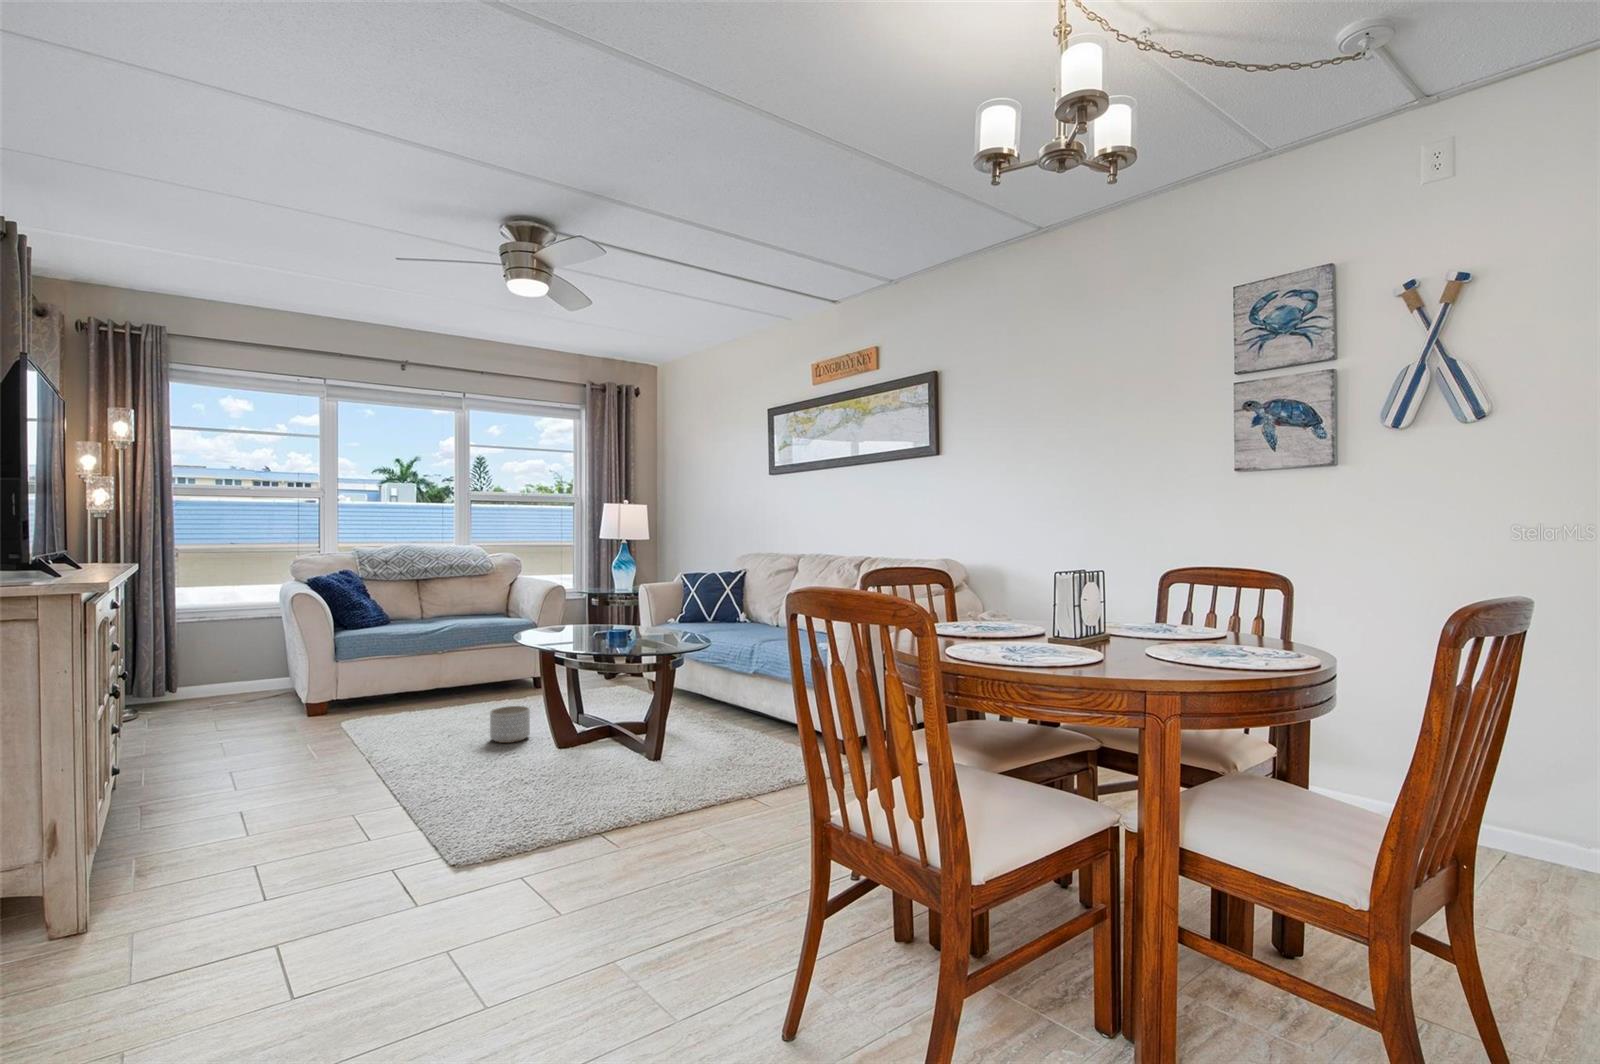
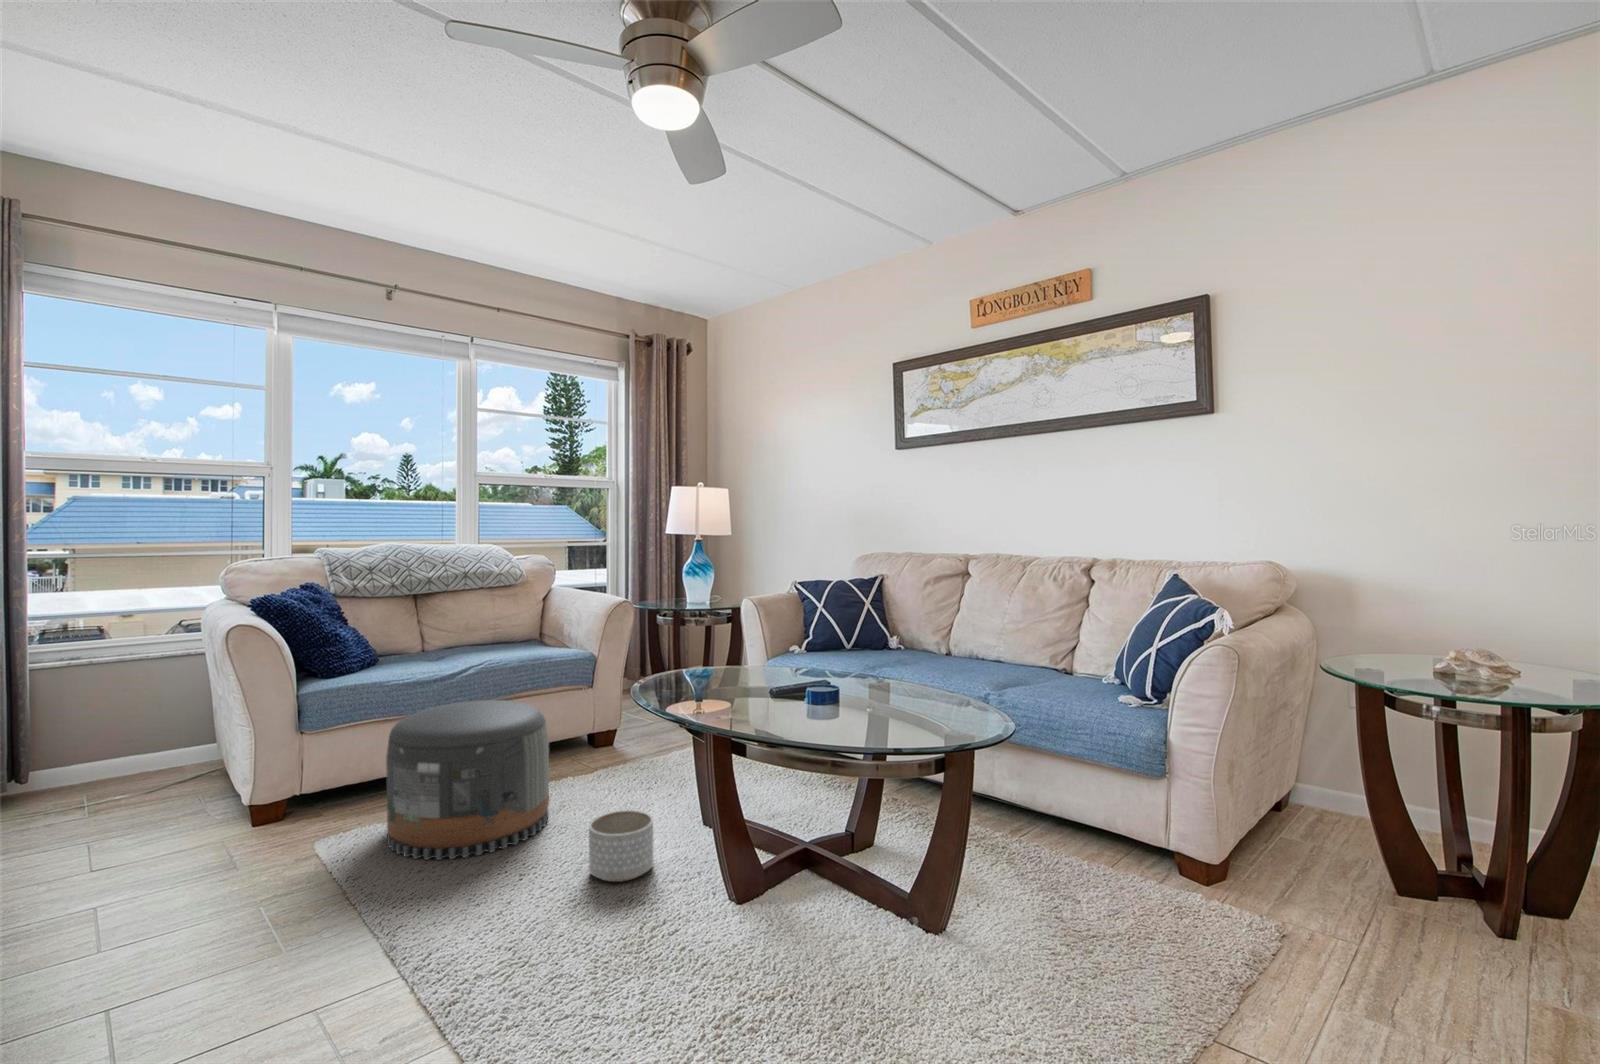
pouf: none [381,644,483,732] -> present [386,700,549,860]

